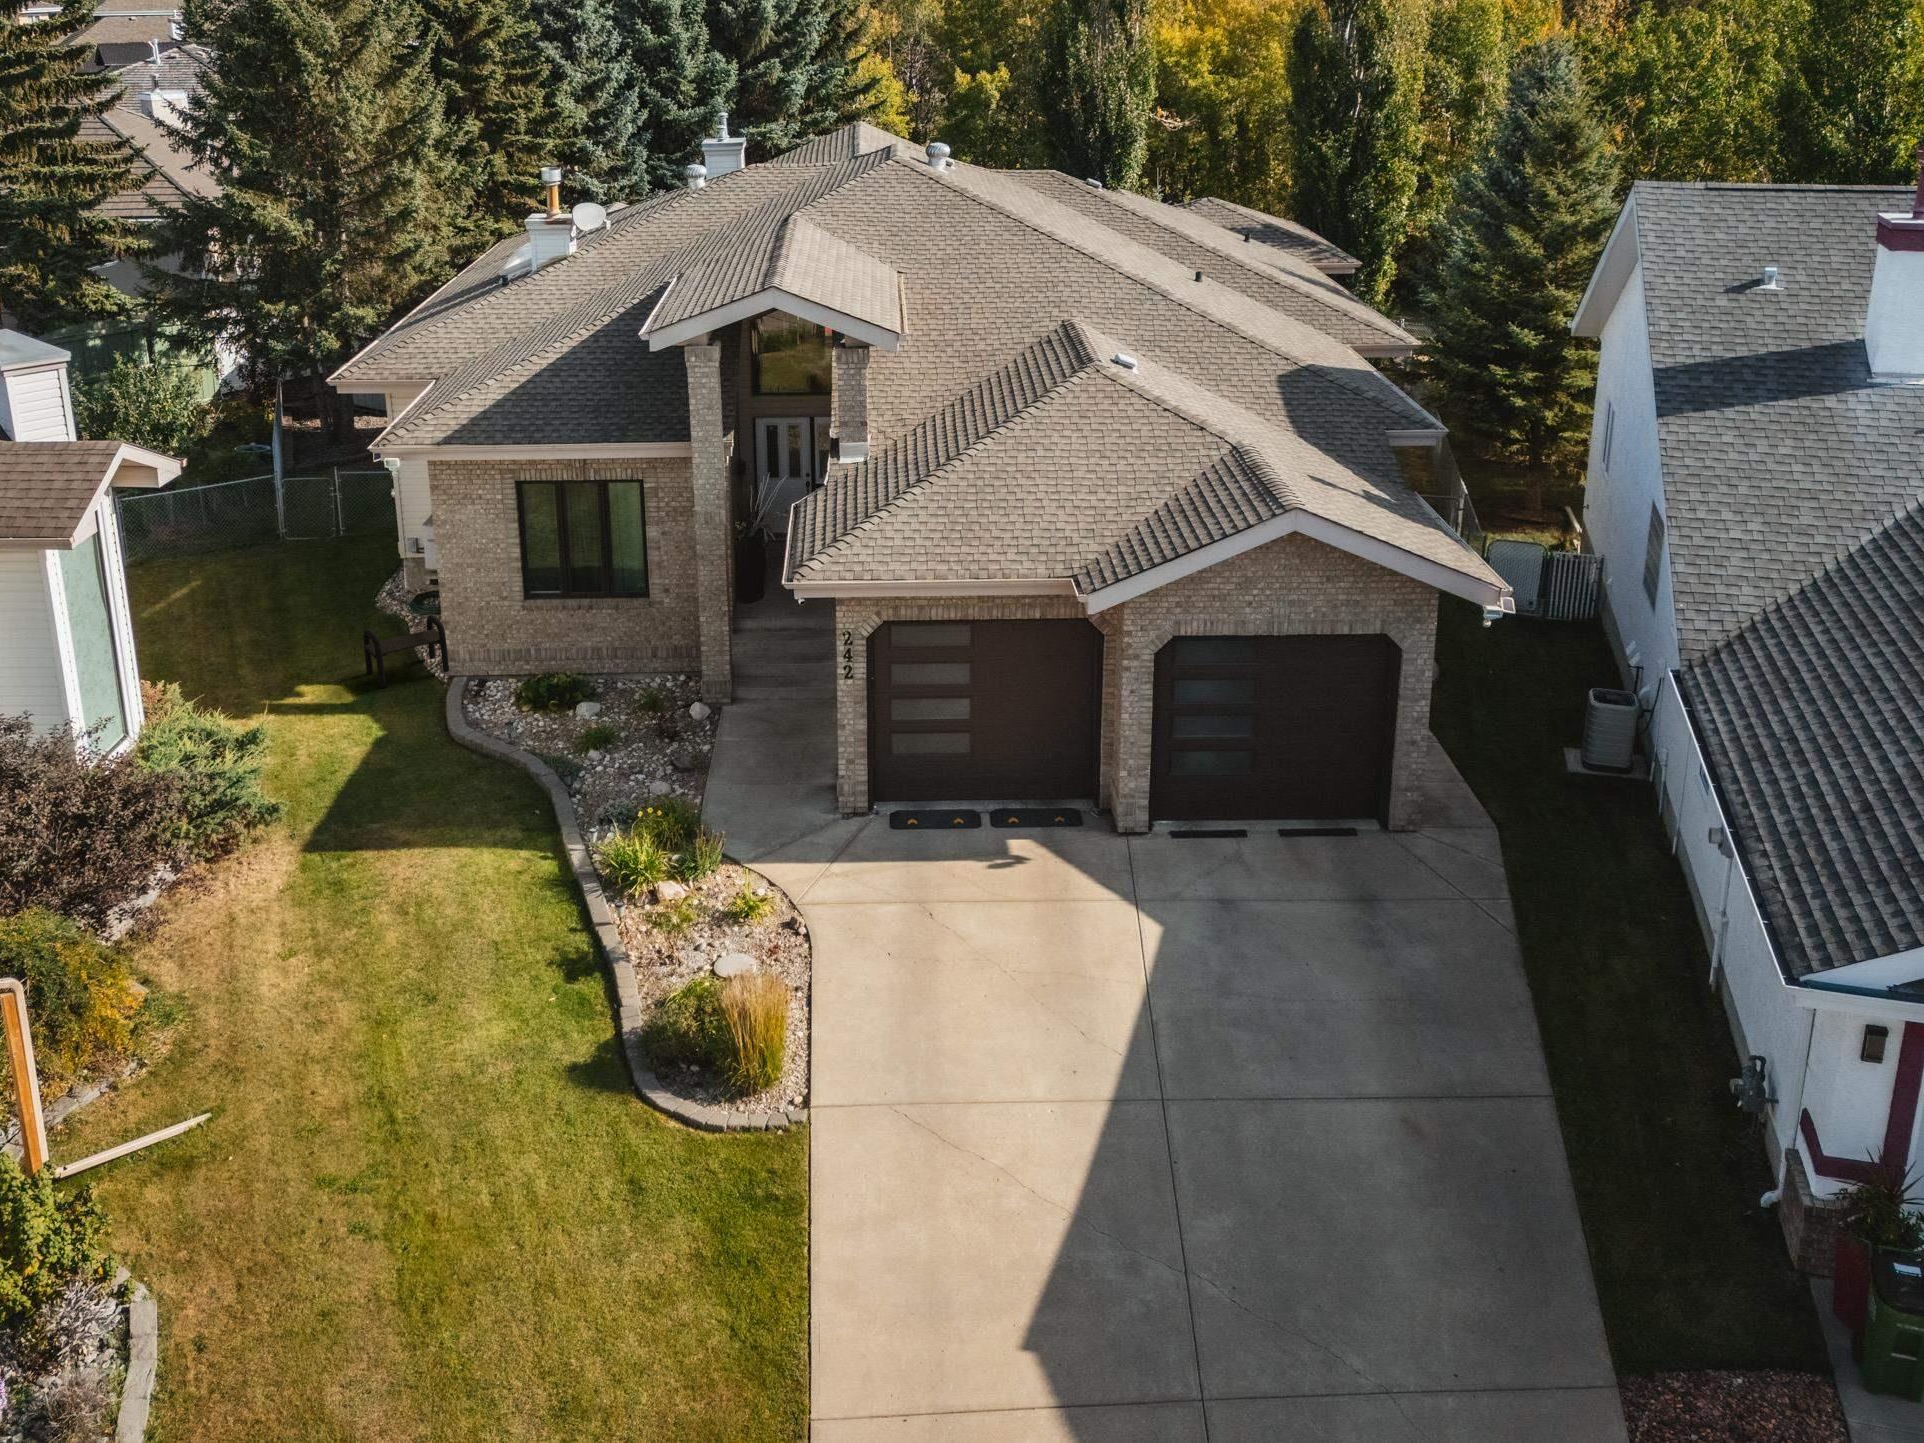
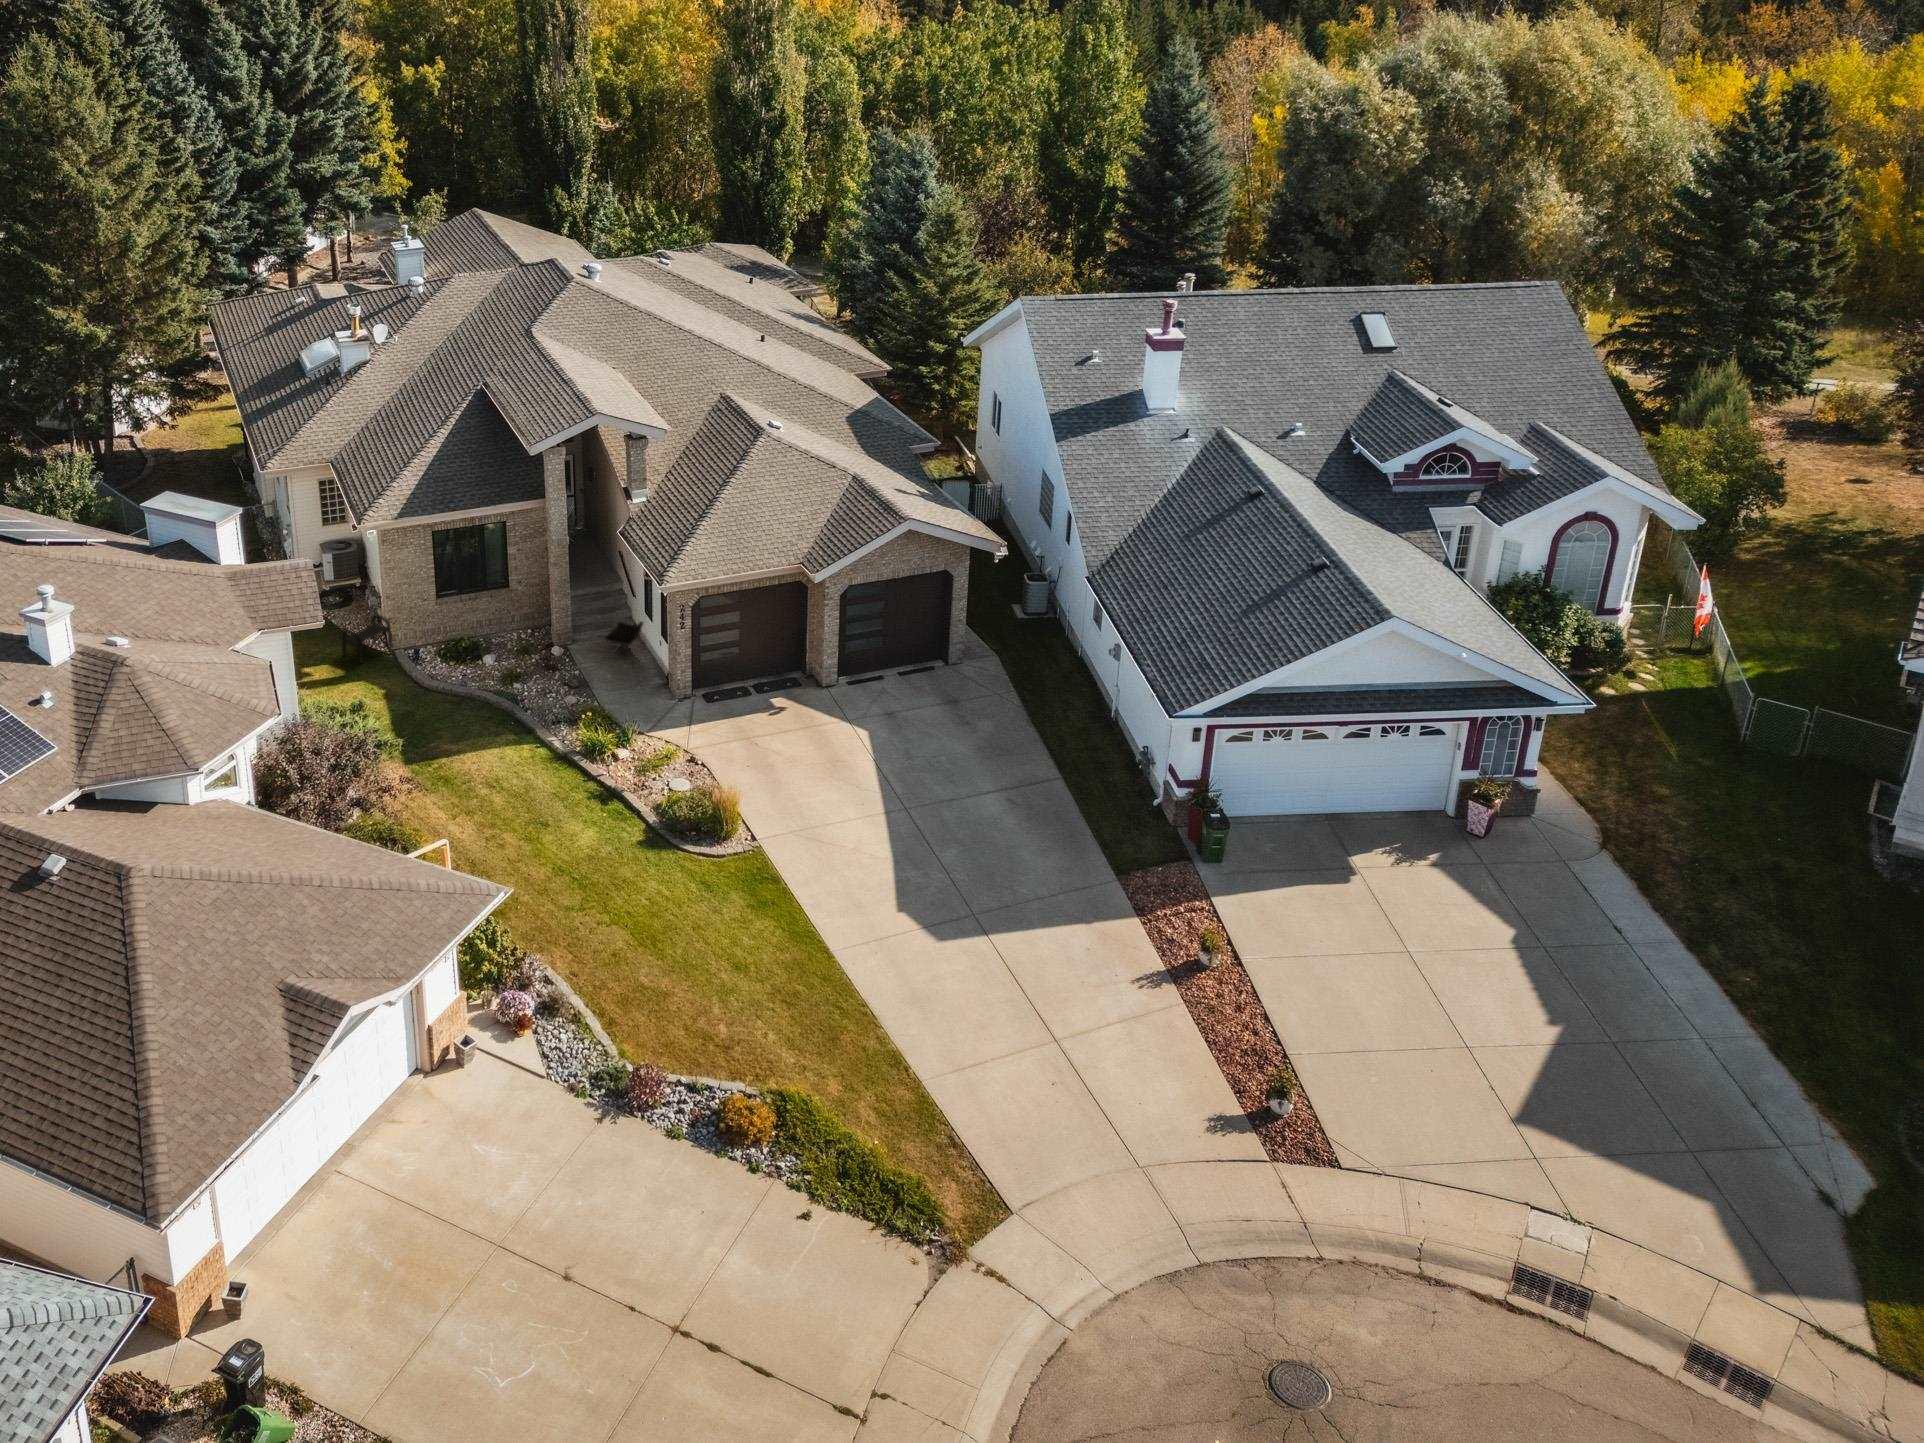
lounge chair: none [765,673,837,725] -> present [605,621,643,651]

